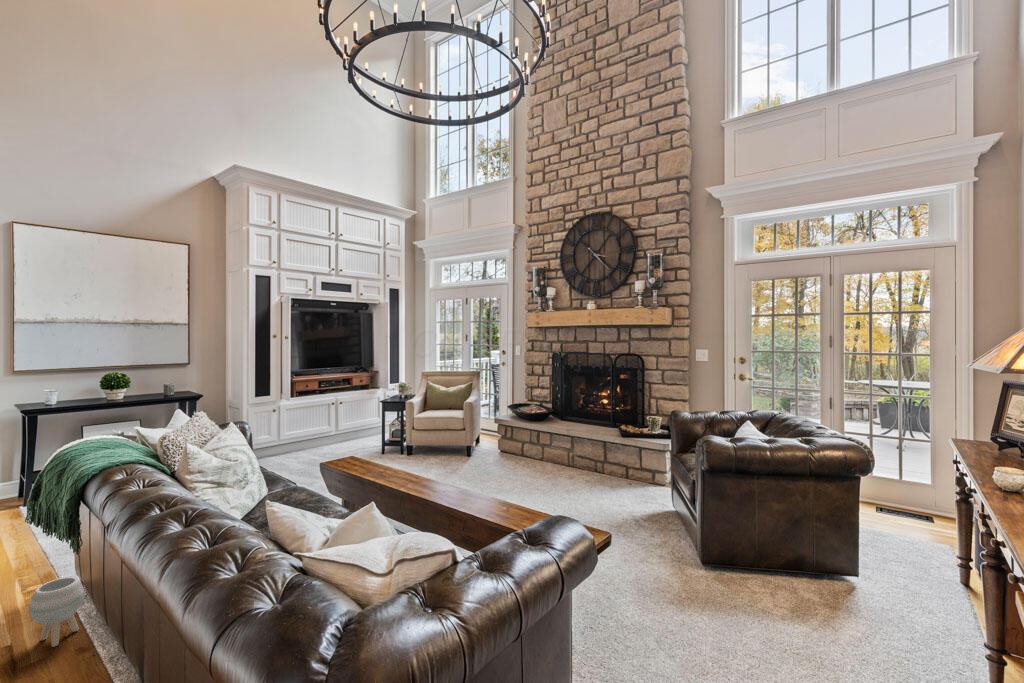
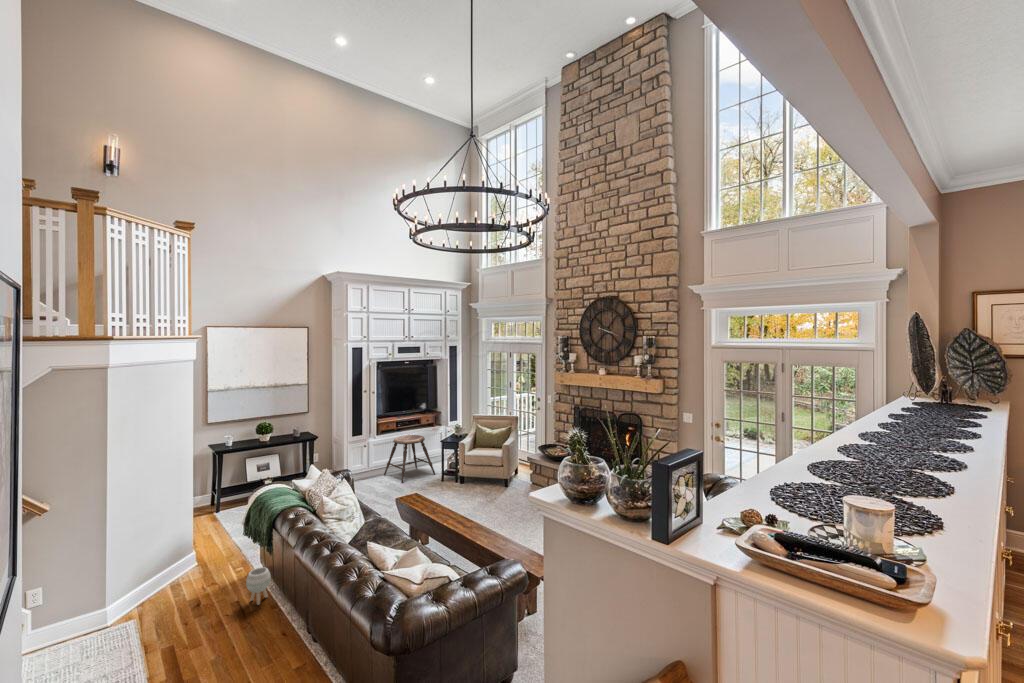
stool: none [300,398,372,459] -> present [384,435,435,483]

